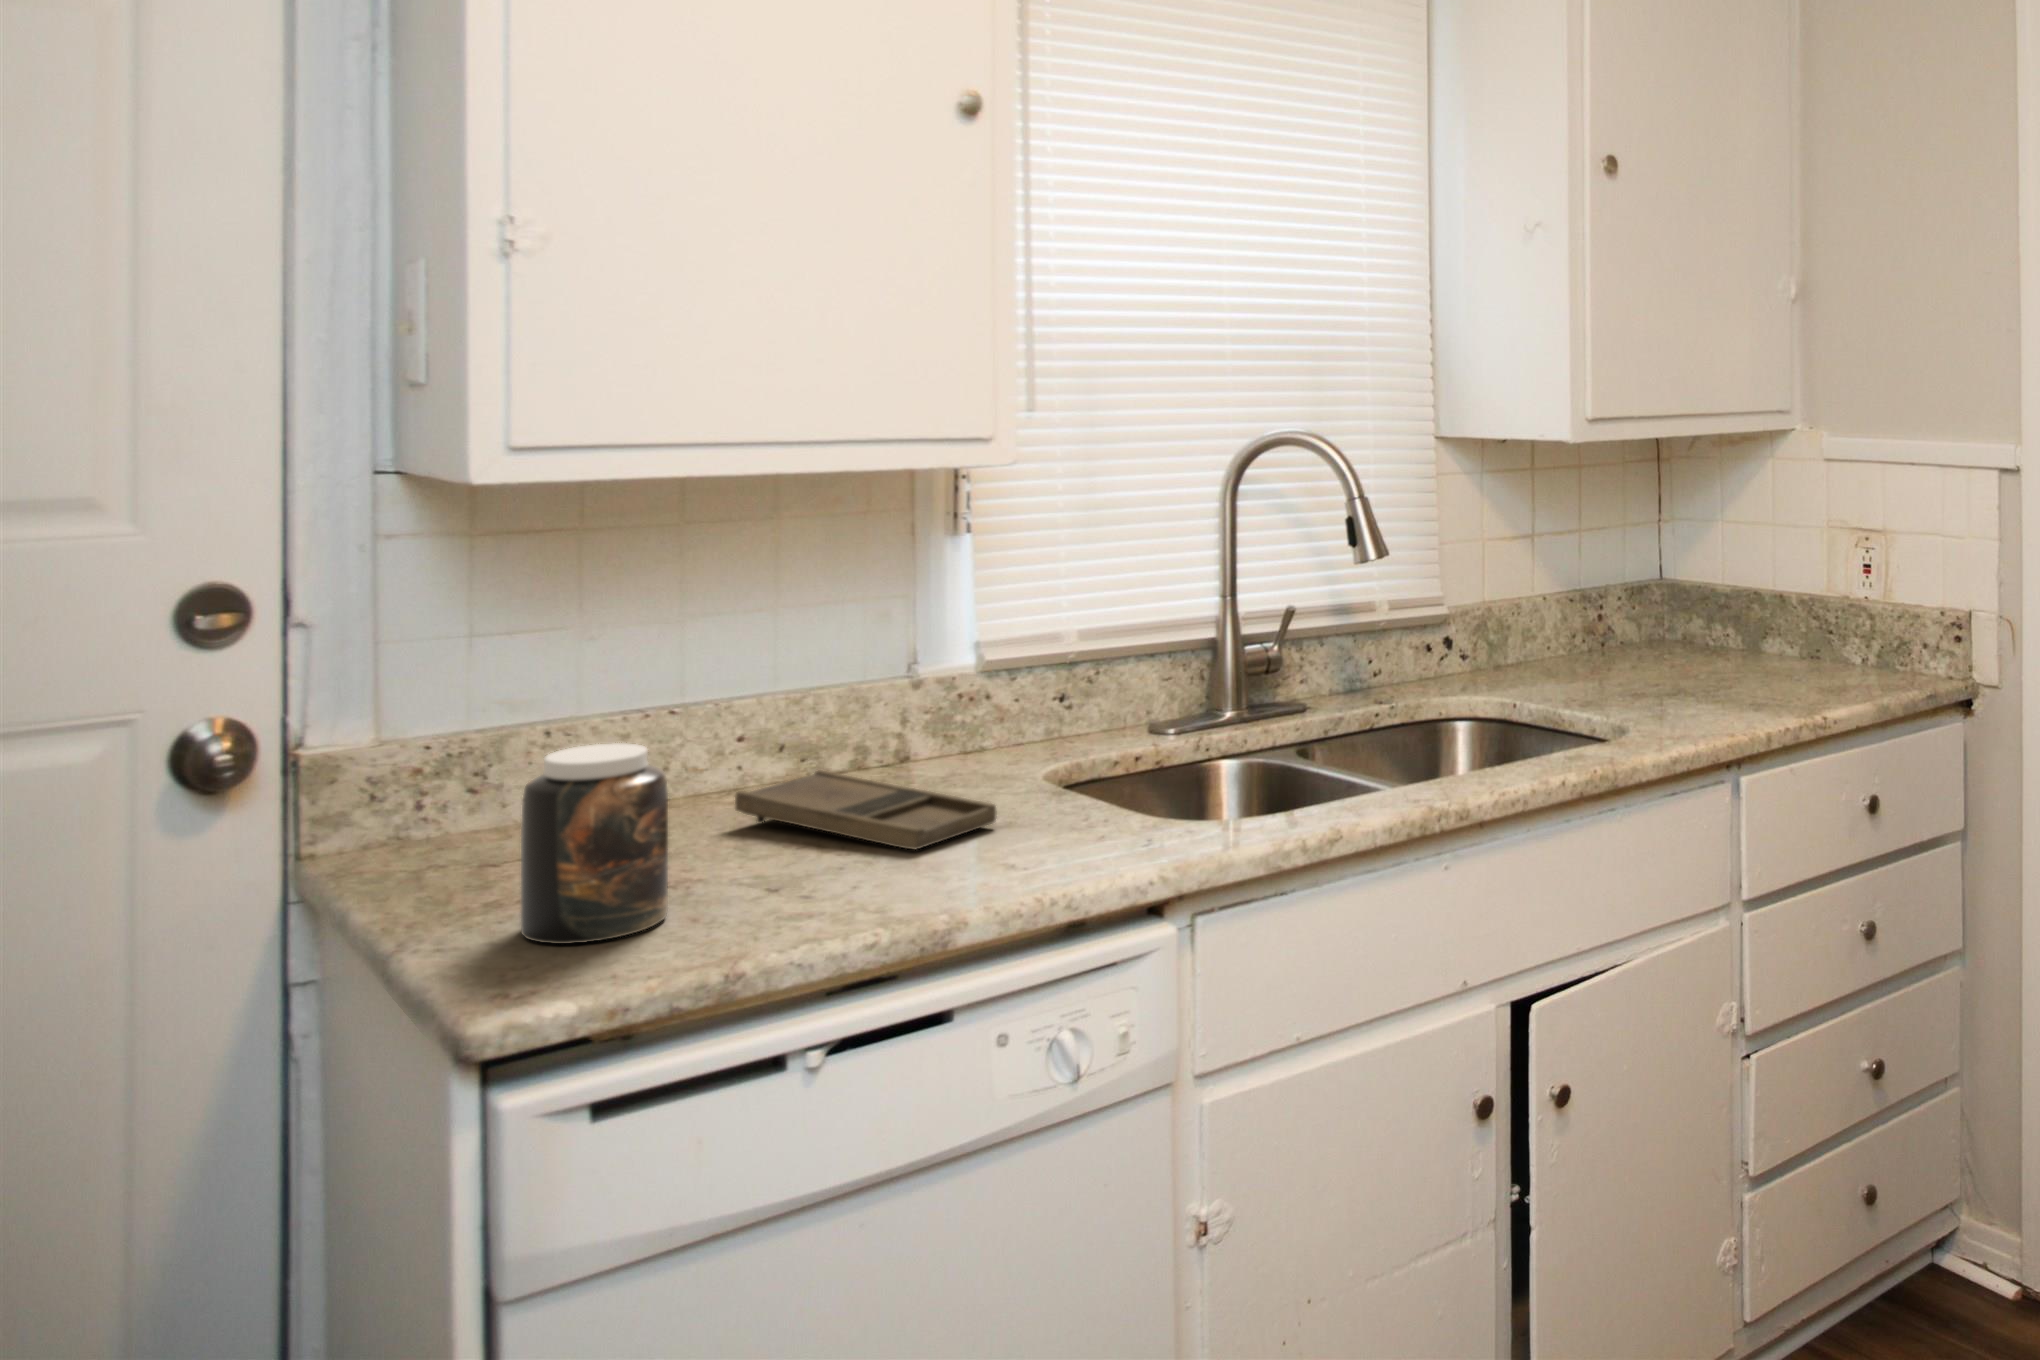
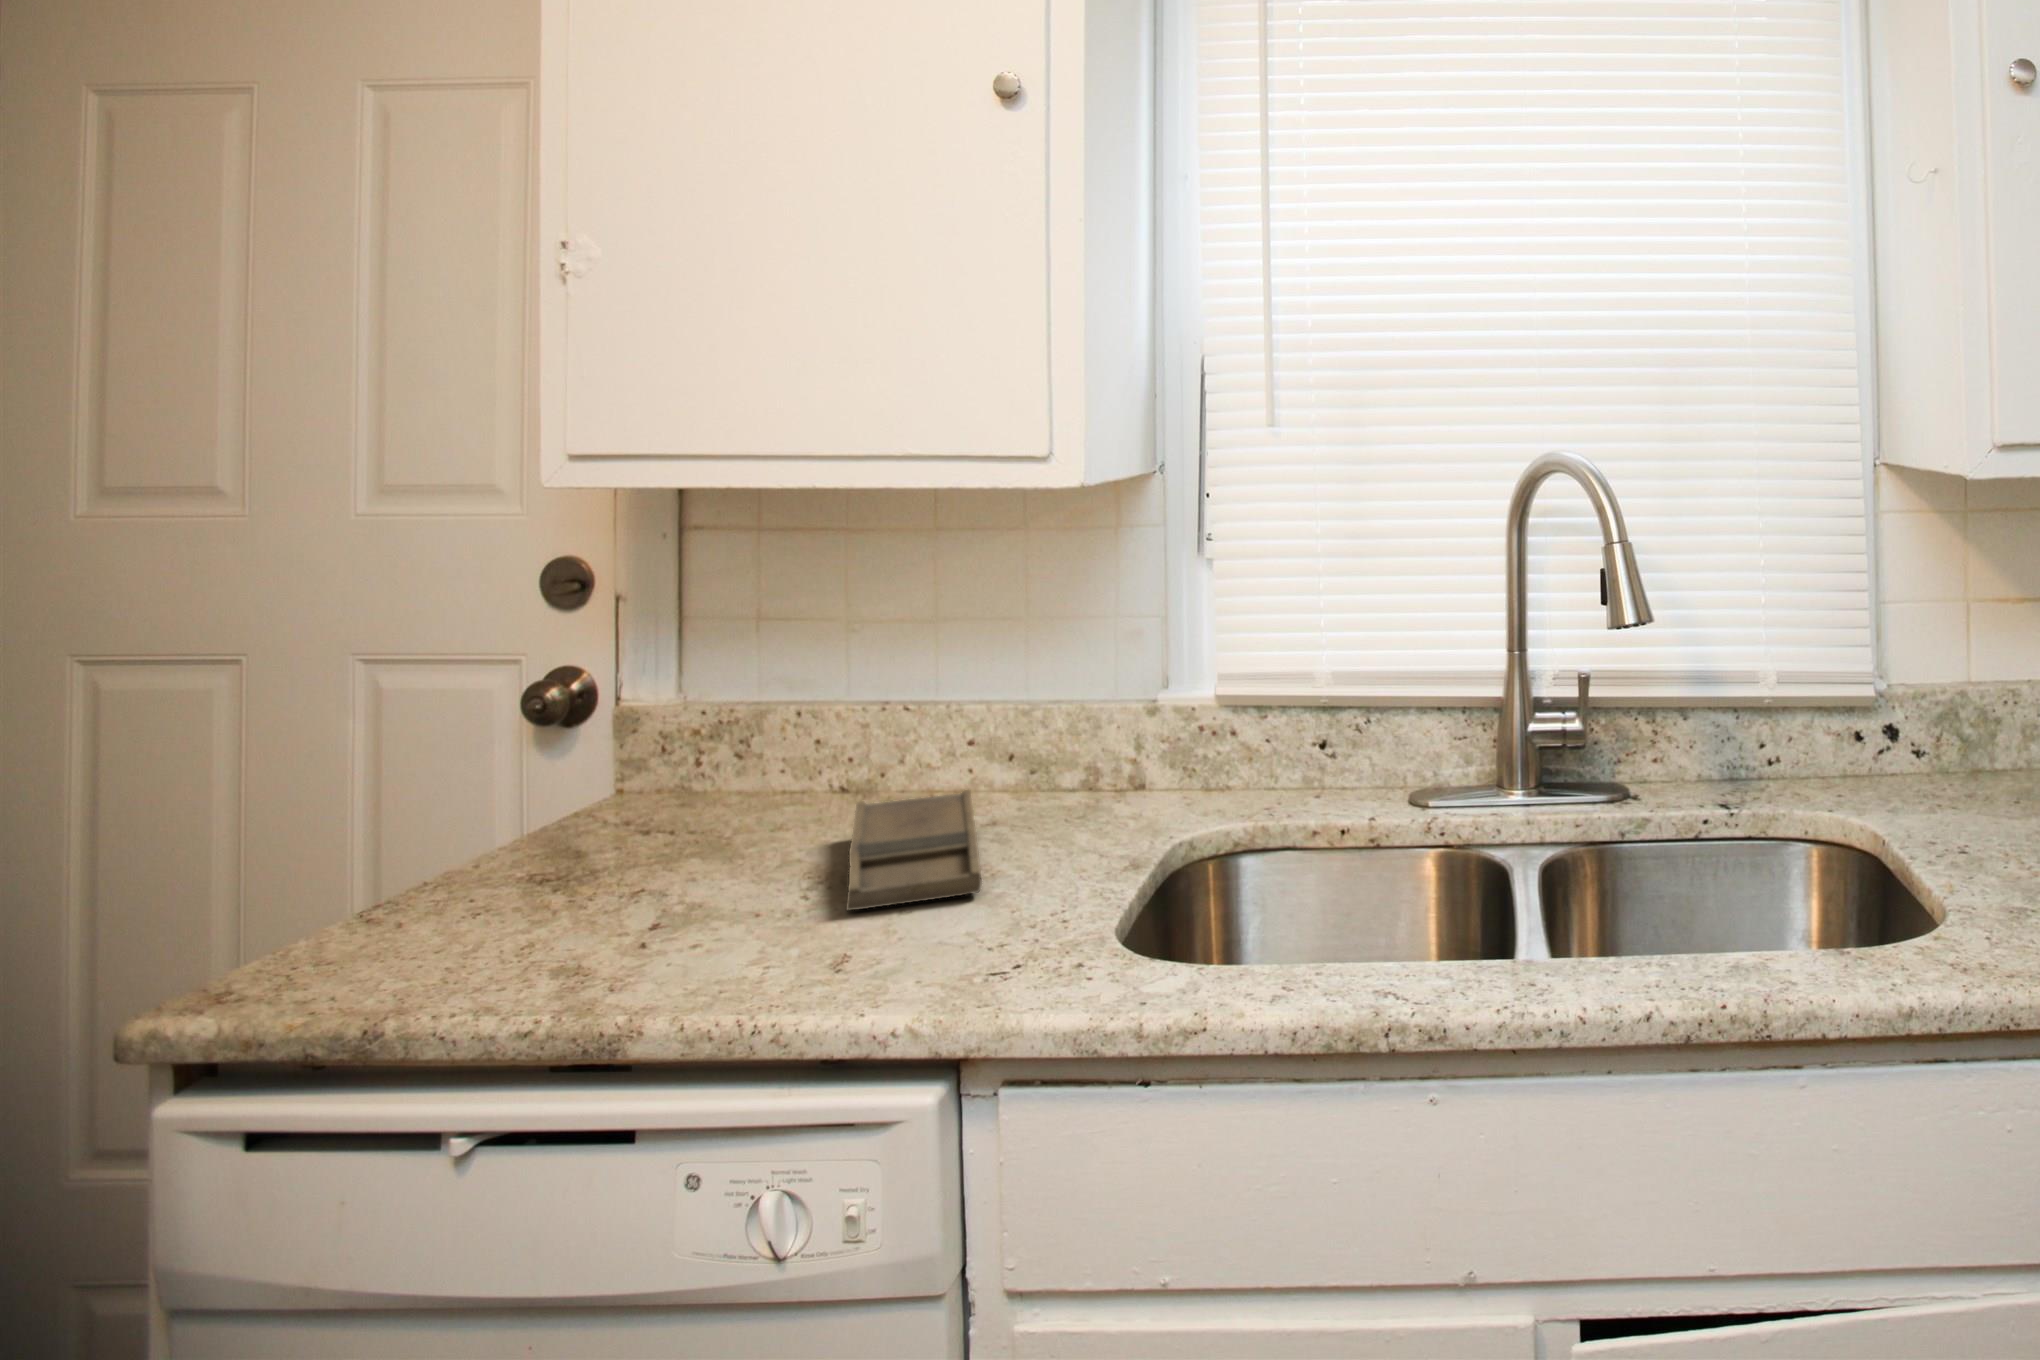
jar: present [521,743,668,944] -> none [406,749,564,954]

